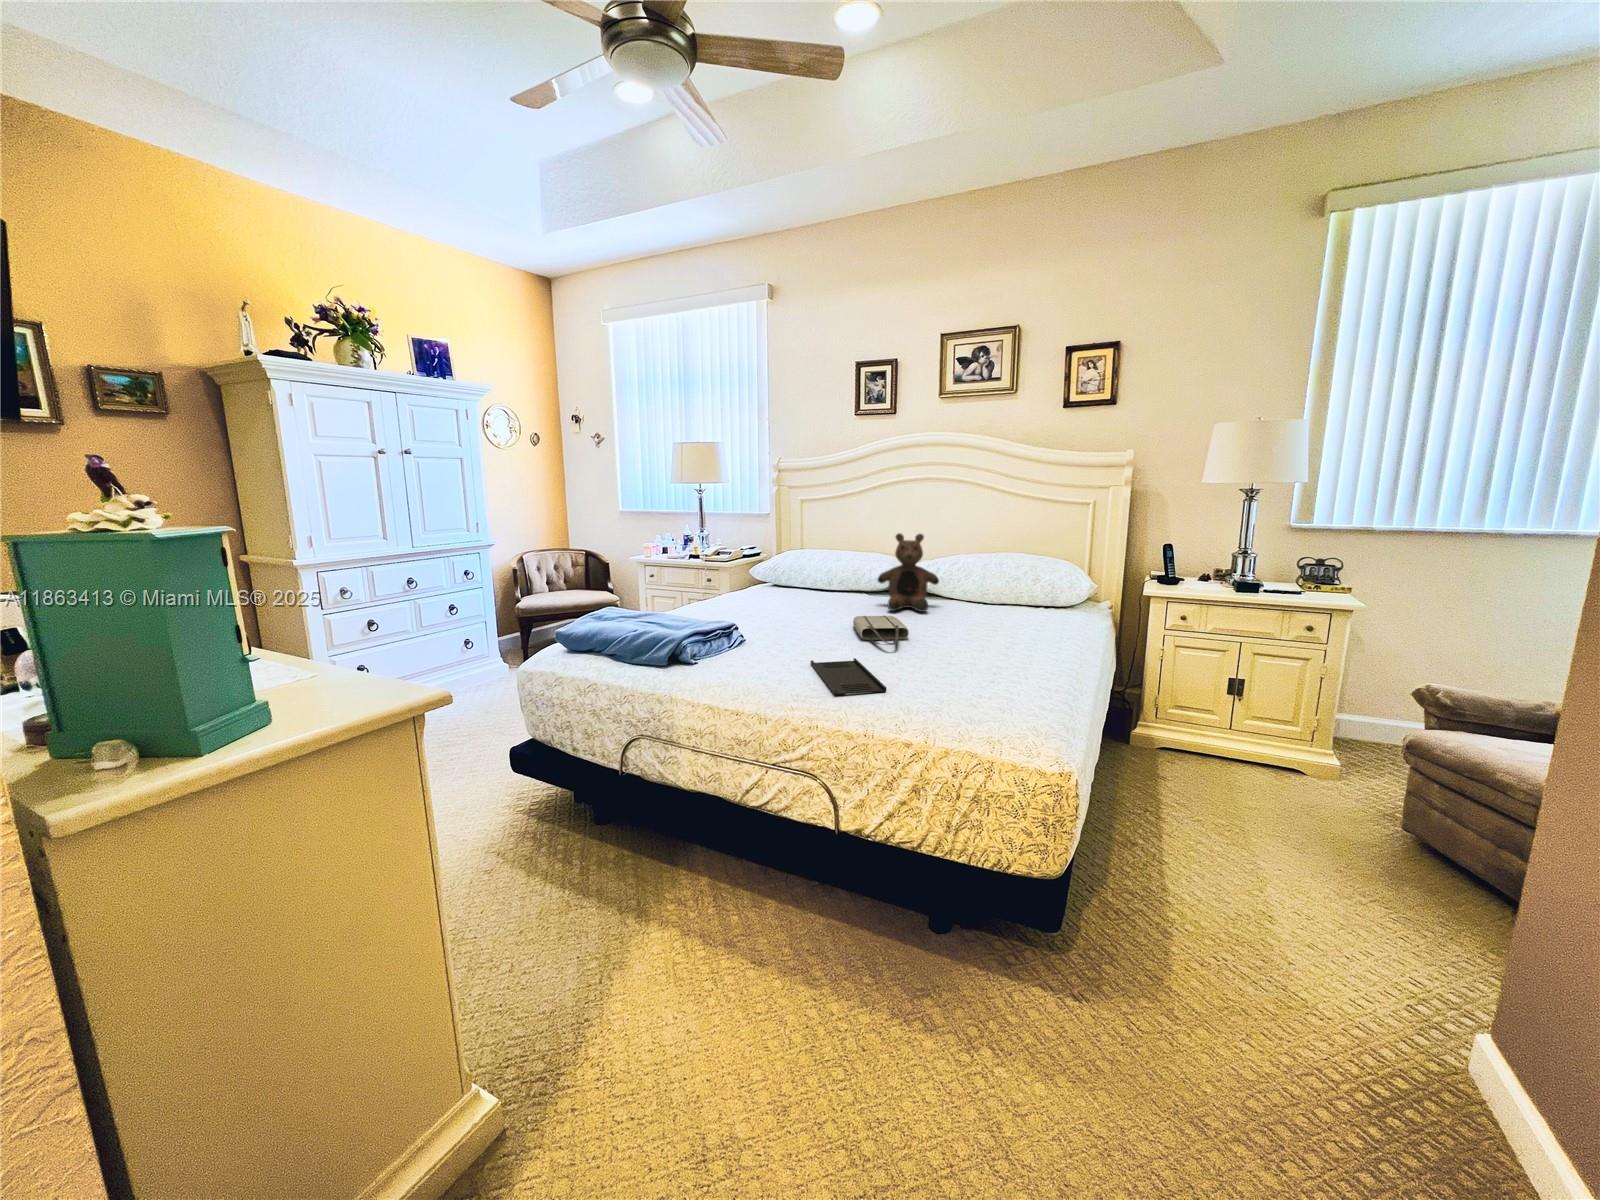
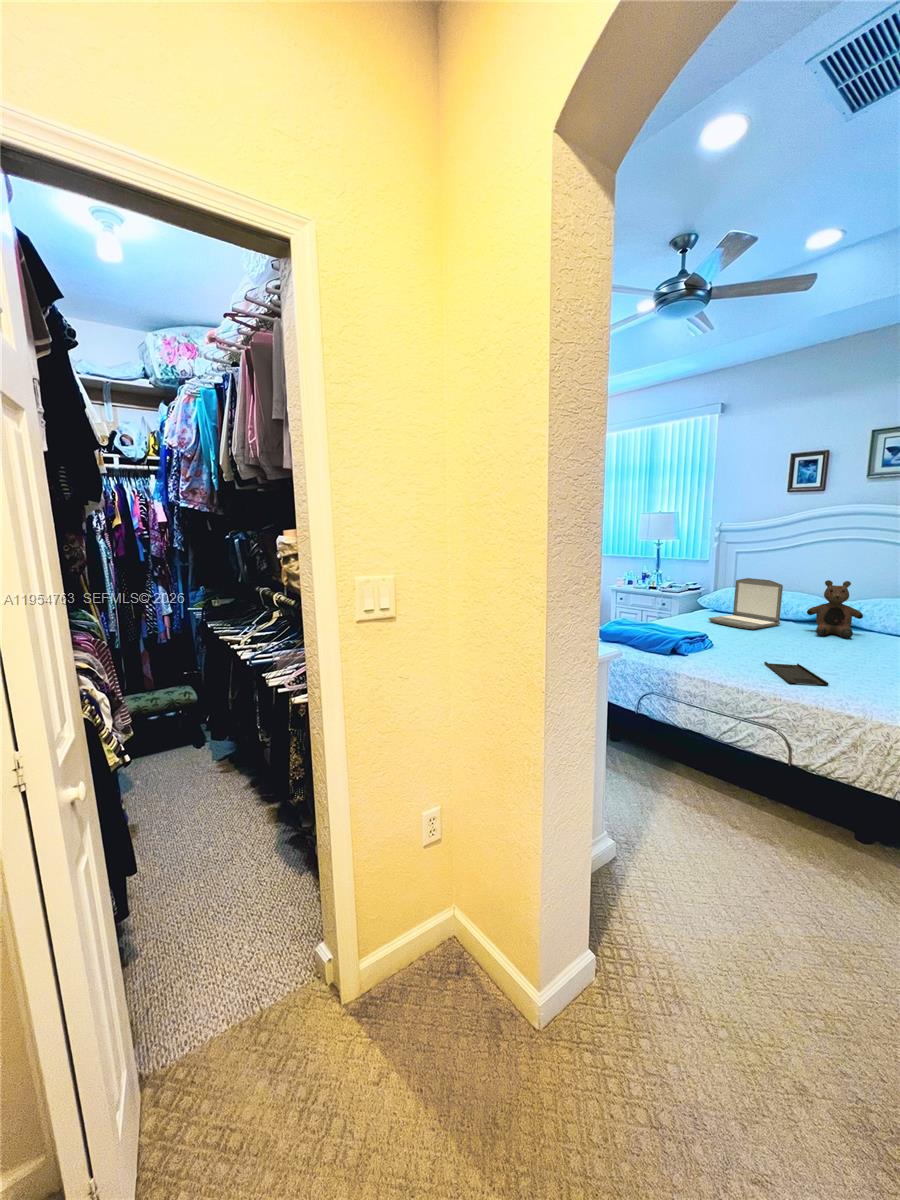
laptop: none [759,535,849,609] -> present [709,578,783,629]
tote bag: present [853,616,909,645] -> none [790,637,839,658]

